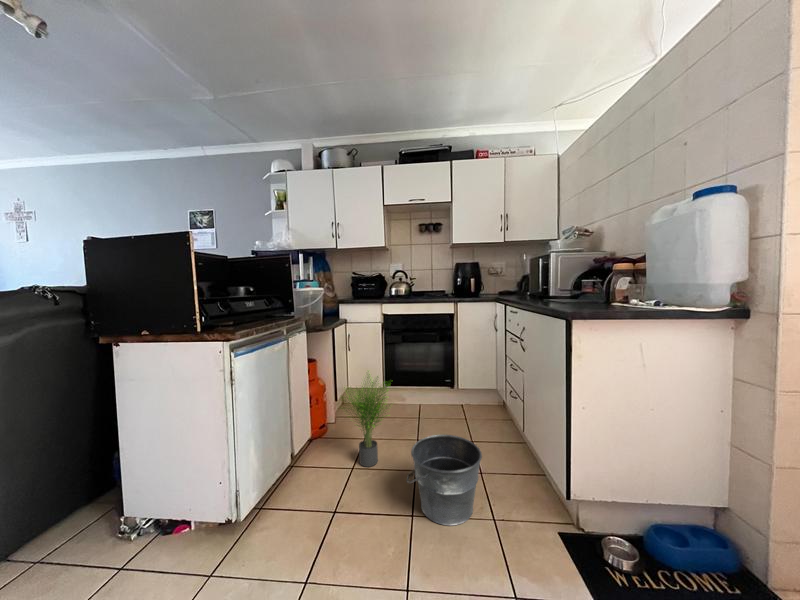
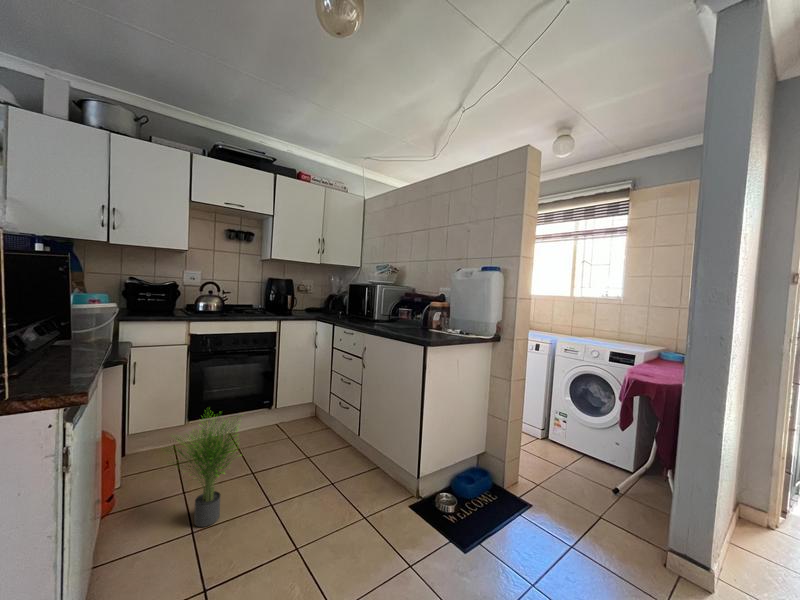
bucket: present [406,435,482,526] -> none [279,456,356,545]

